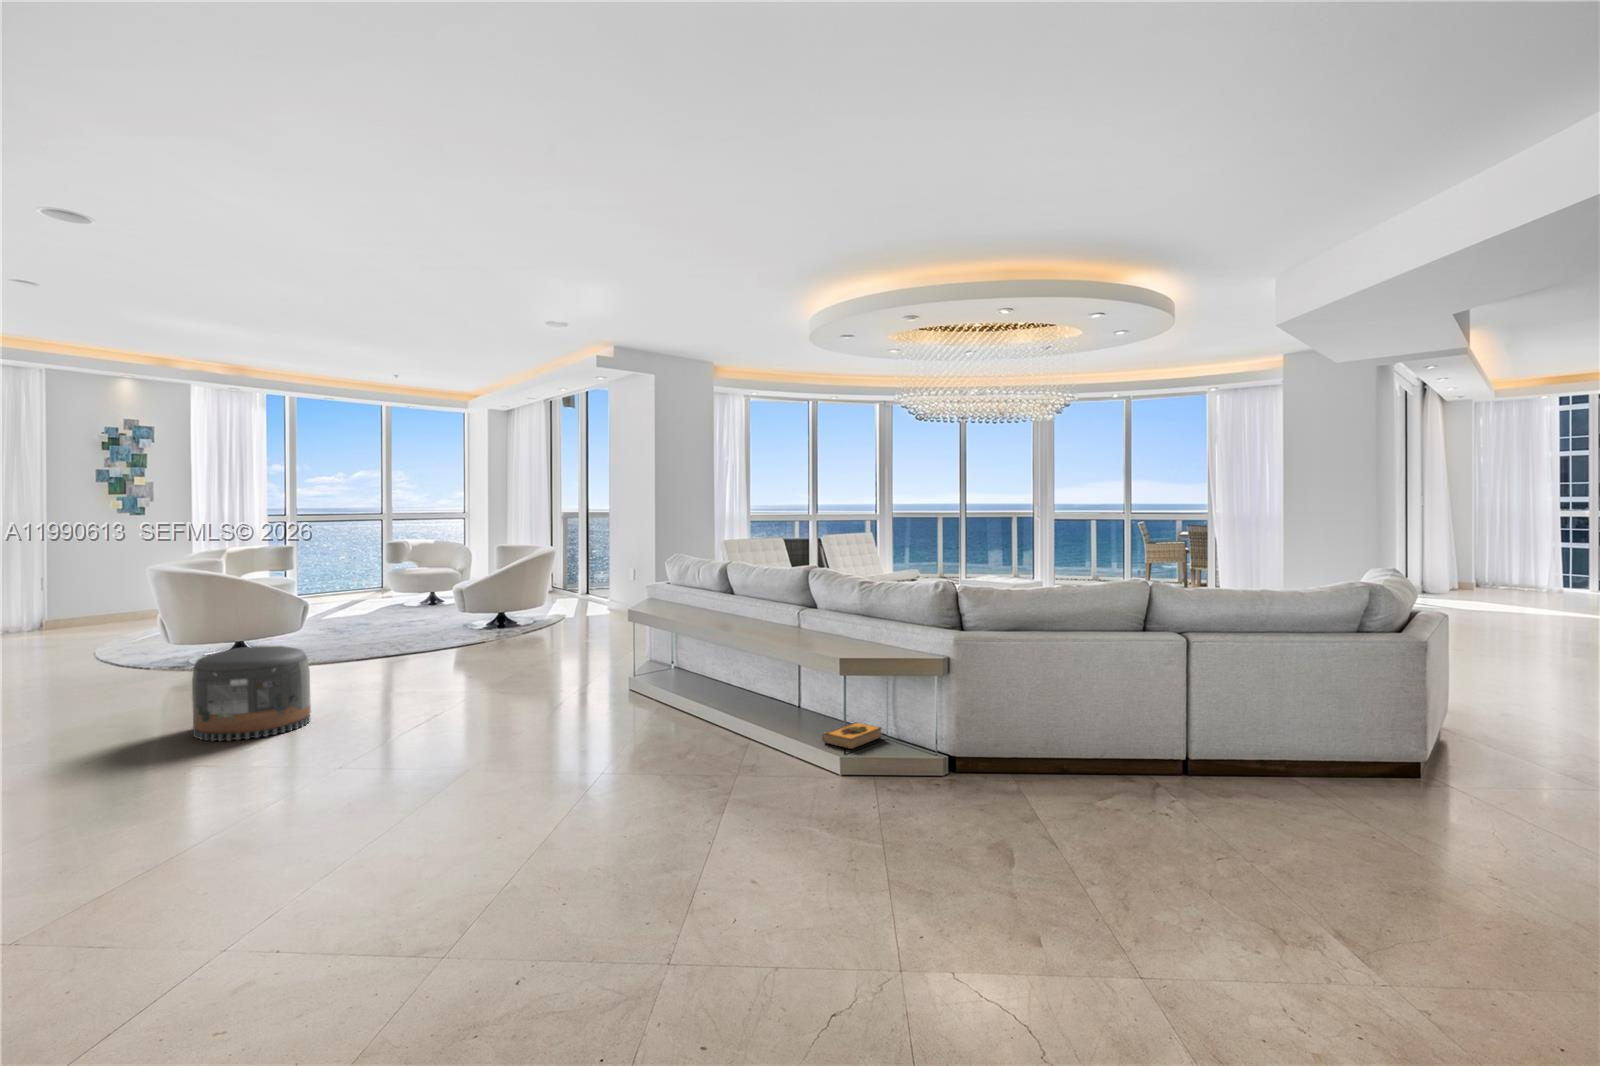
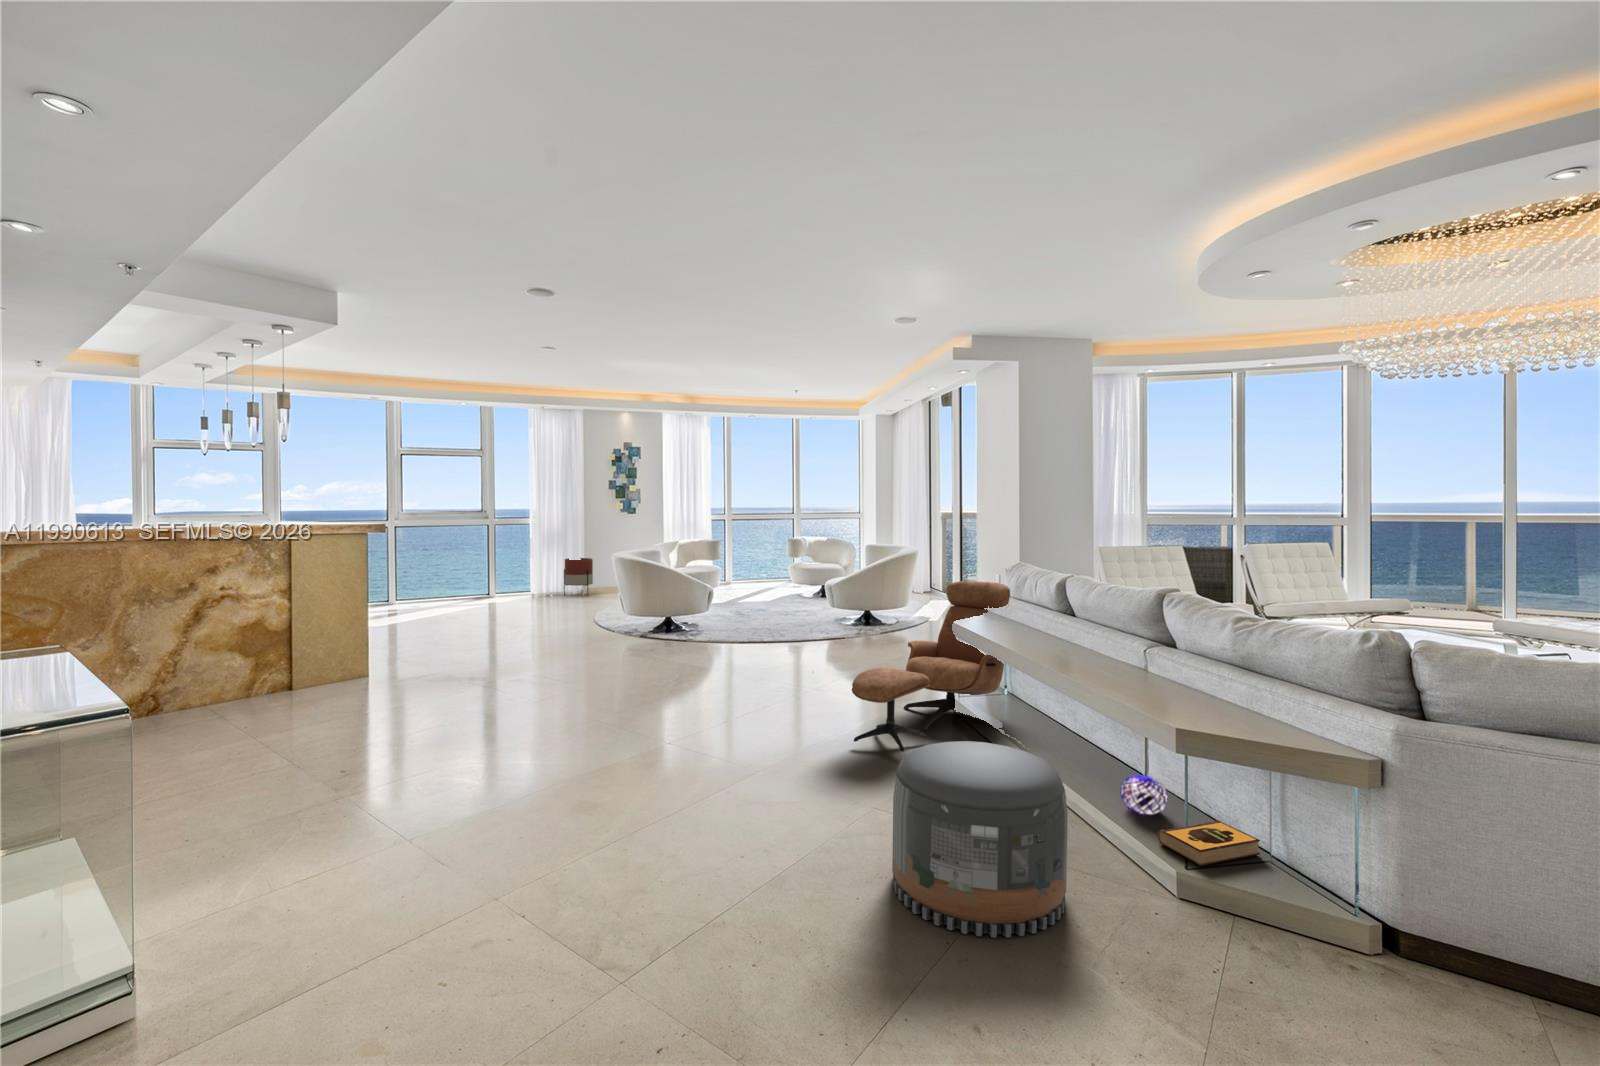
lounge chair: none [554,571,680,723] -> present [852,581,1010,752]
planter: none [30,577,82,631] -> present [564,558,593,596]
pouf: present [192,646,311,741] -> present [892,741,1068,937]
decorative orb: none [791,702,823,729] -> present [1120,775,1168,815]

